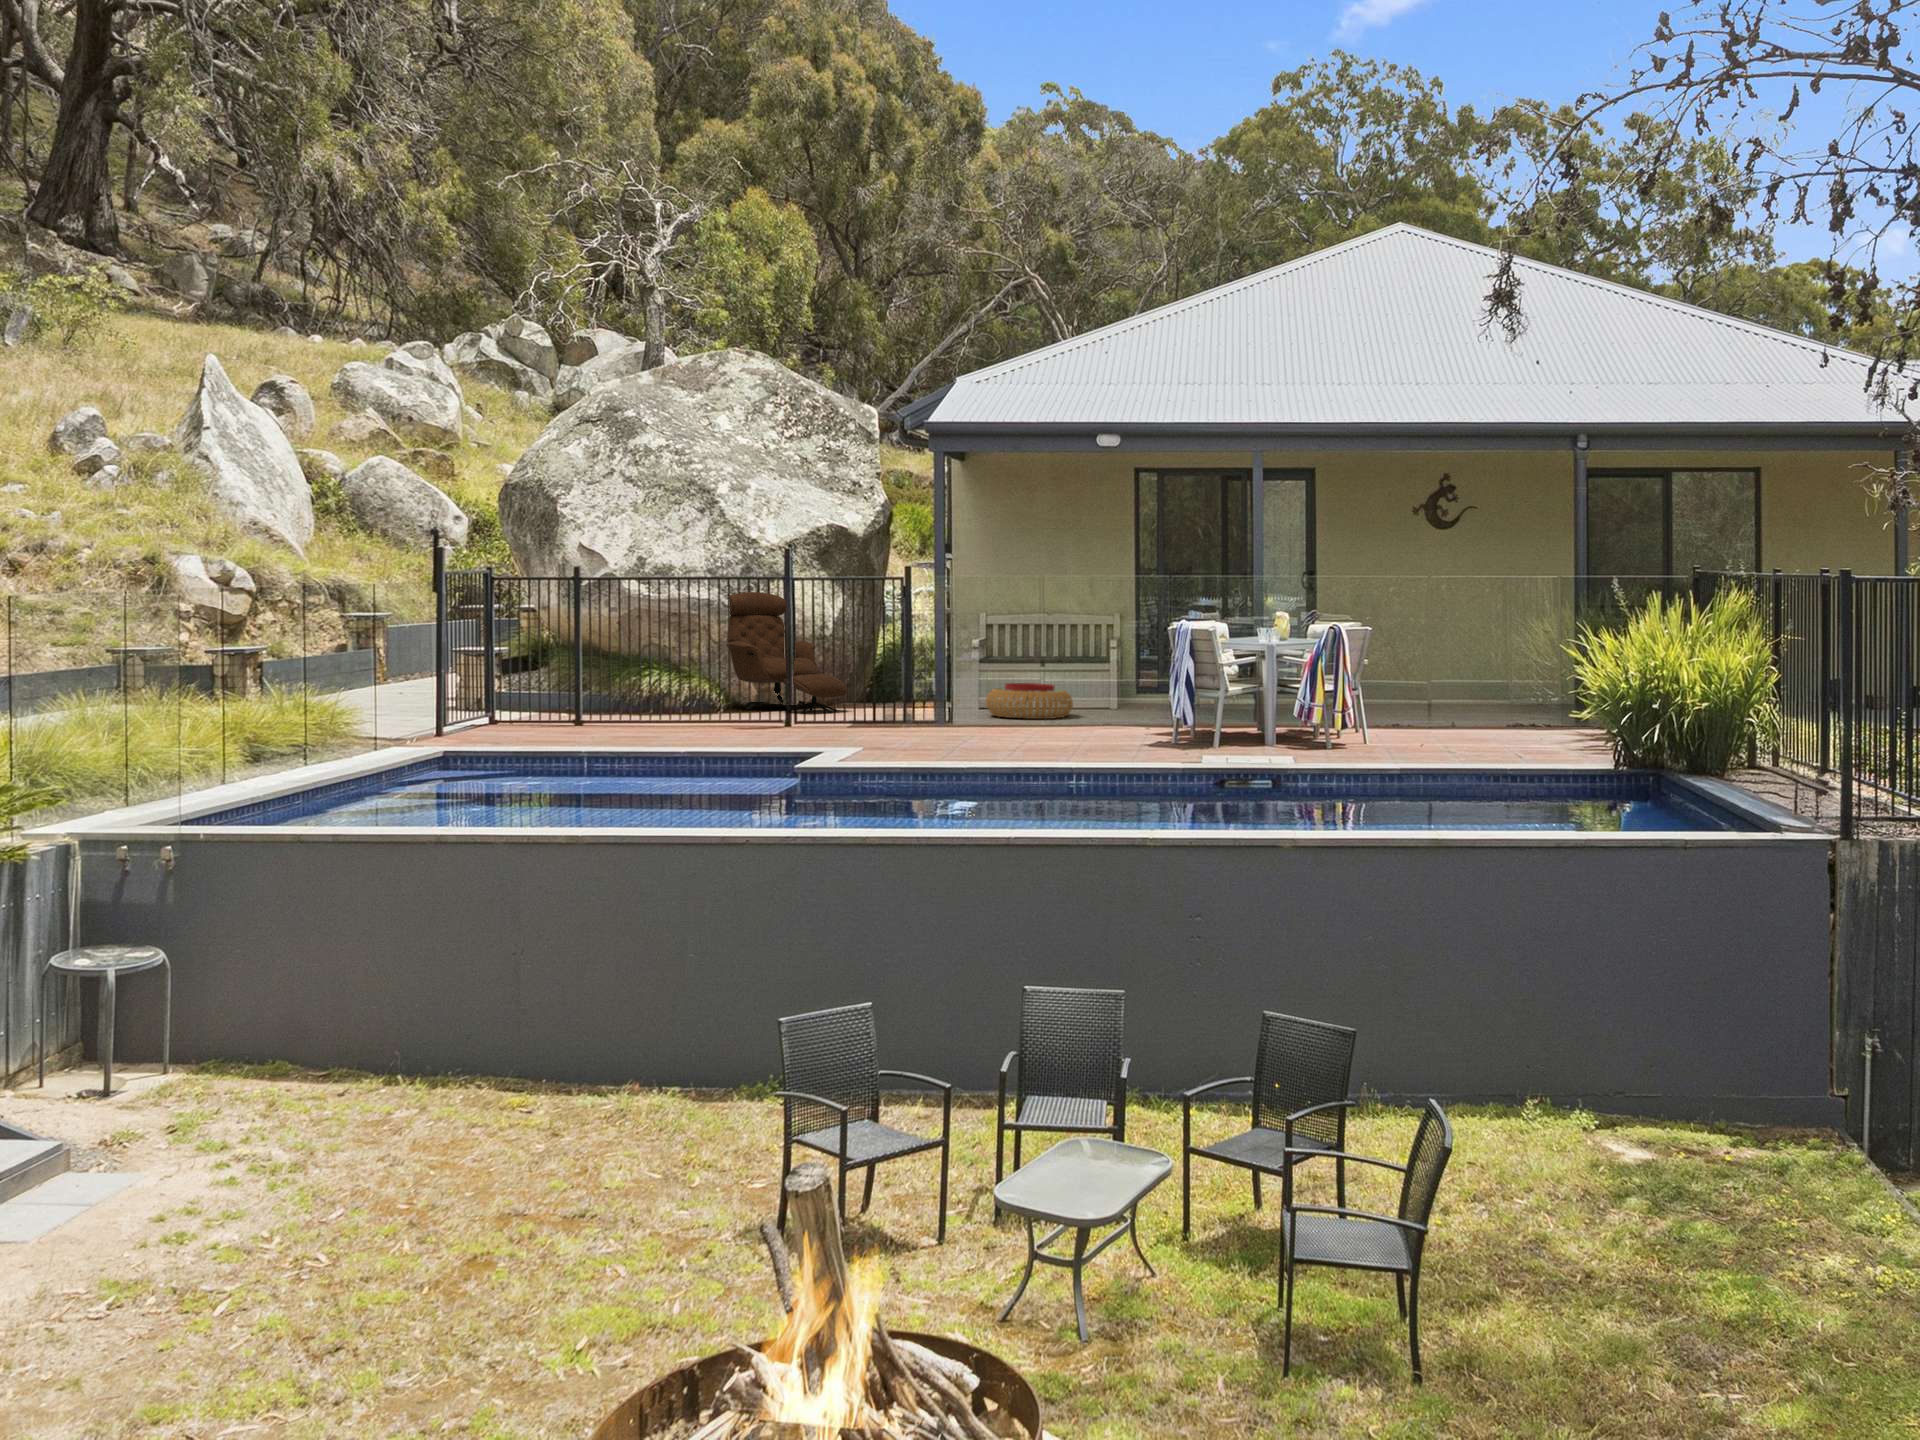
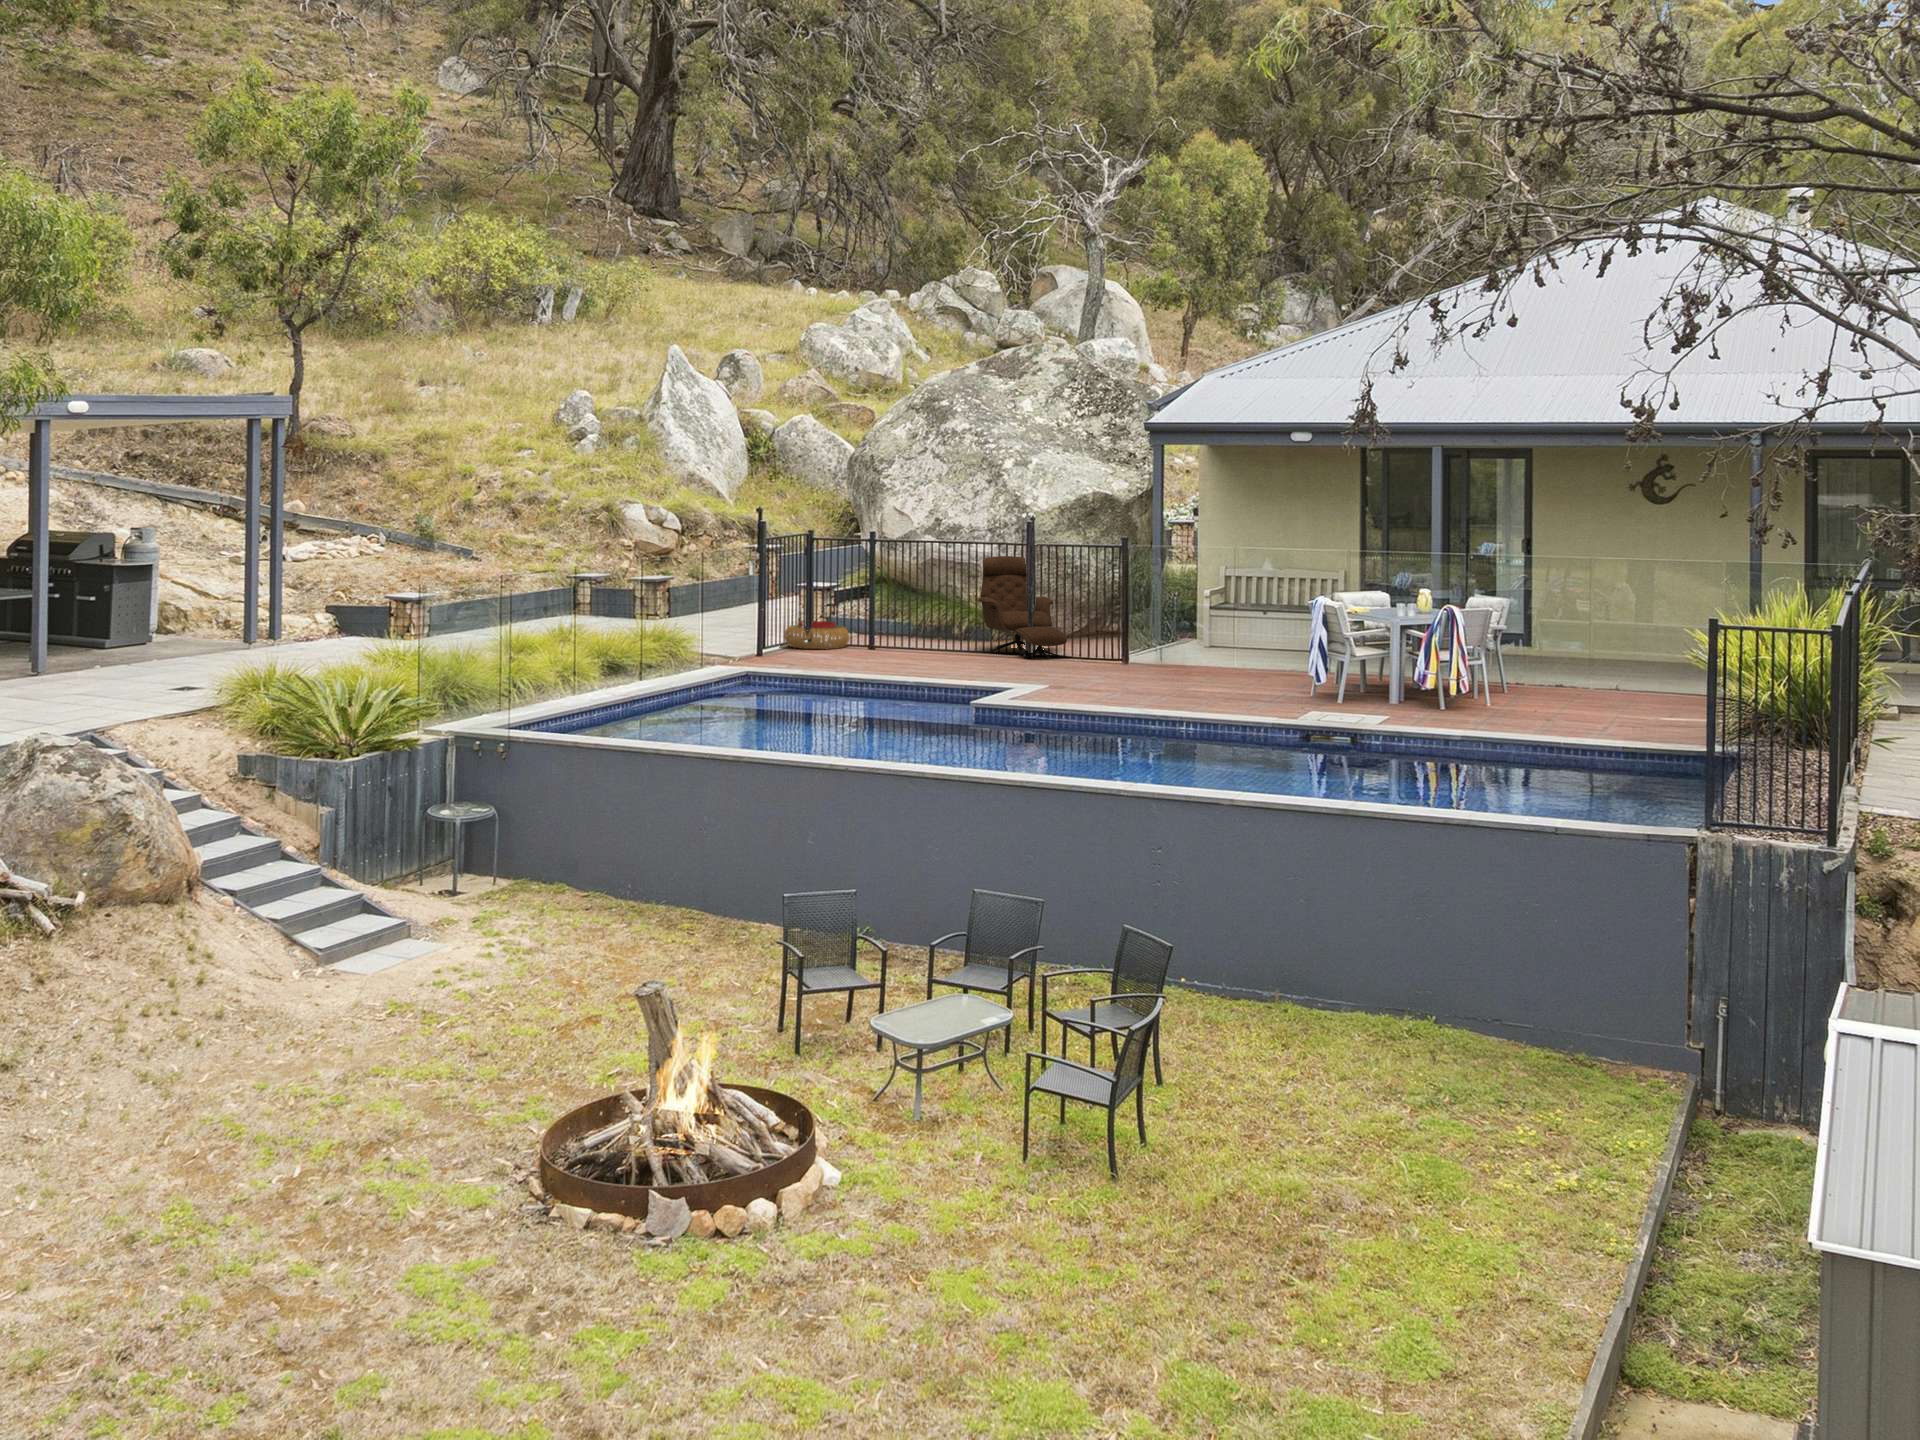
pouf: present [986,683,1073,719] -> present [784,621,850,649]

